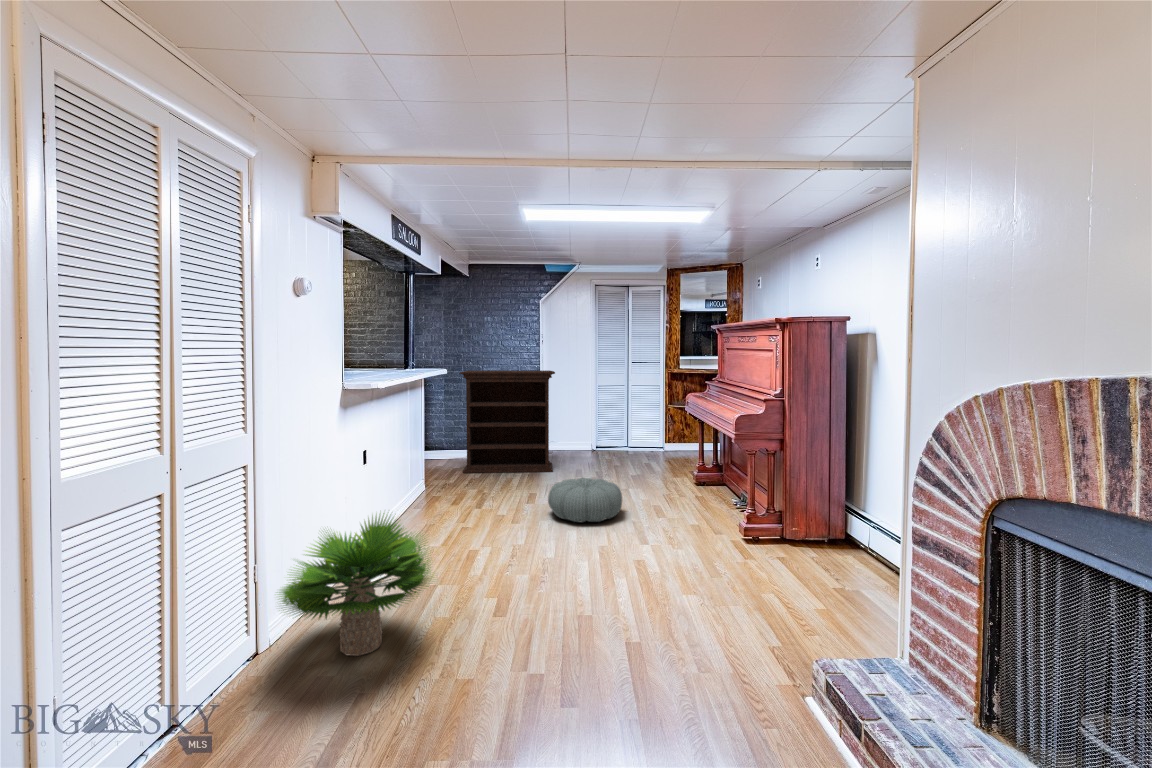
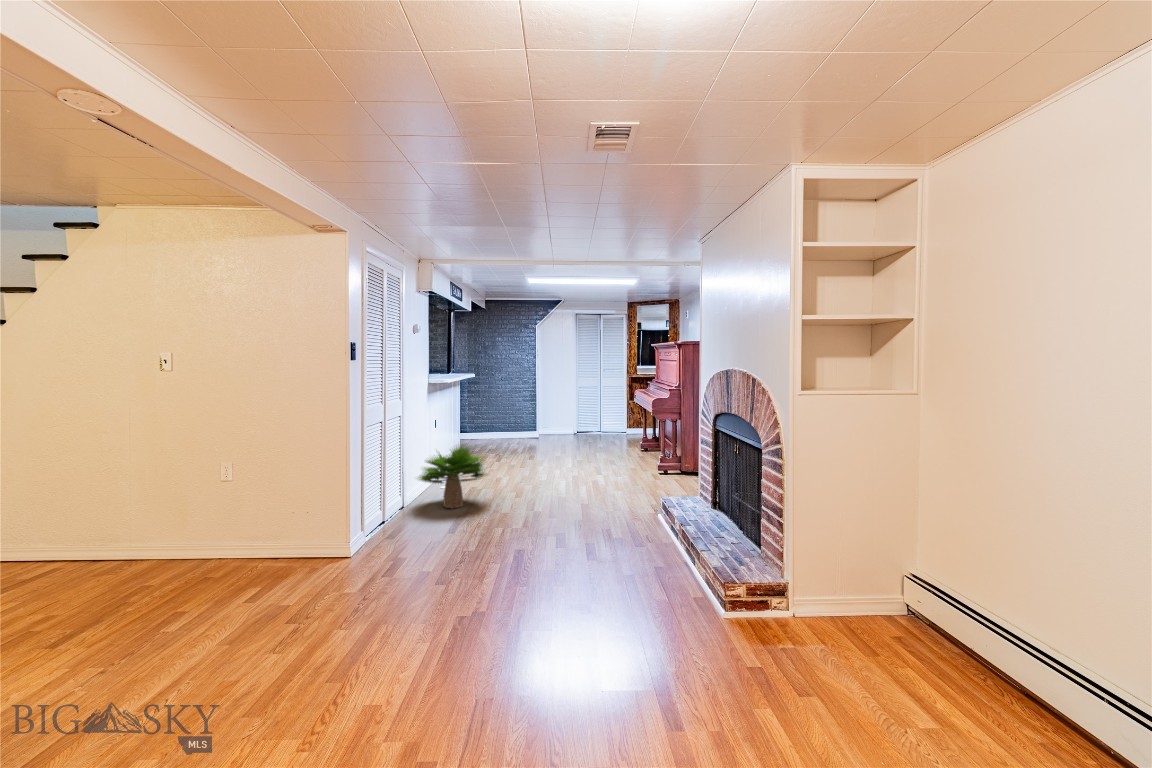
bookshelf: present [459,370,555,473] -> none [480,375,547,447]
pouf: present [548,478,622,522] -> none [543,443,590,468]

